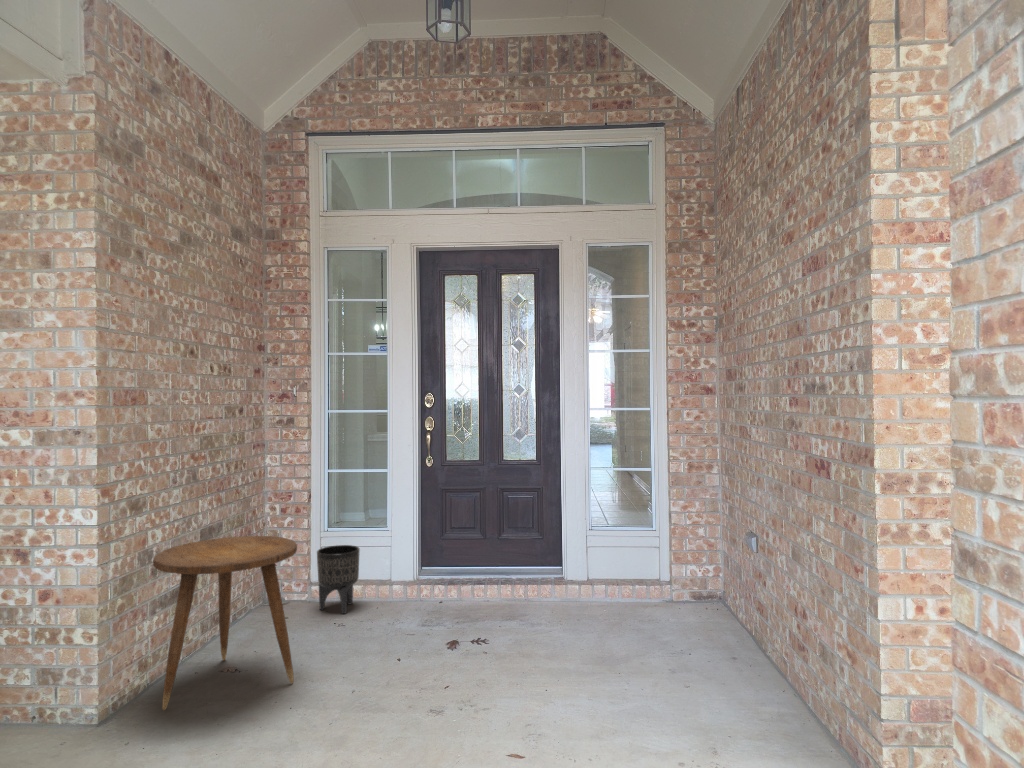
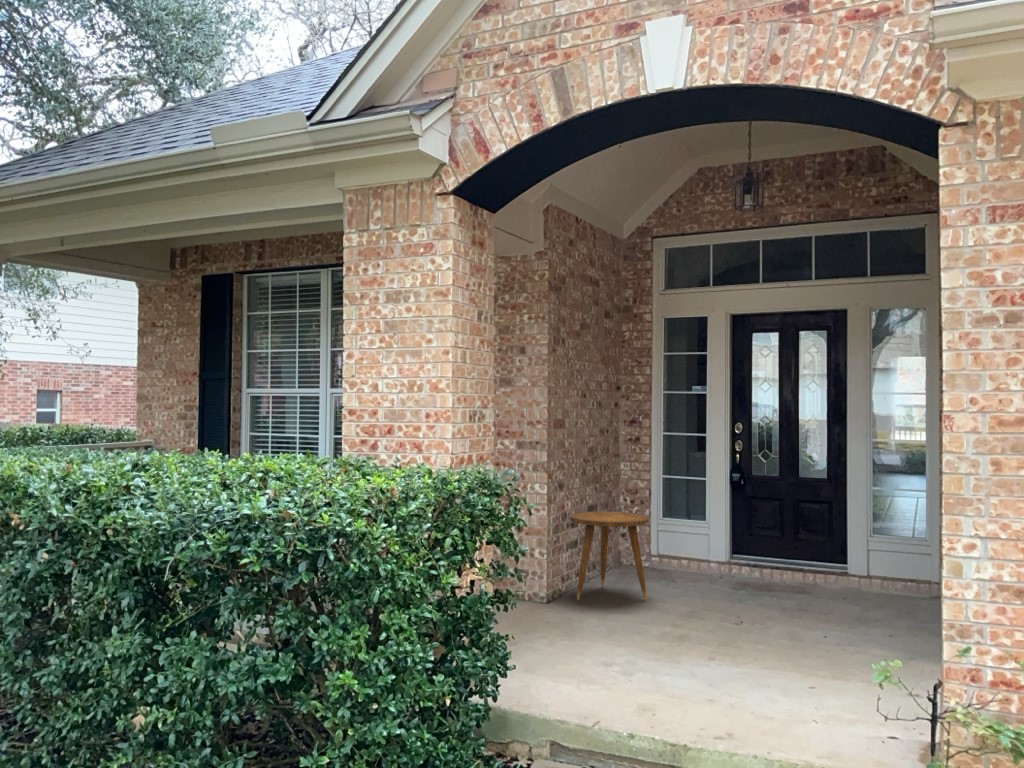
planter: present [317,545,360,614] -> none [656,530,686,577]

